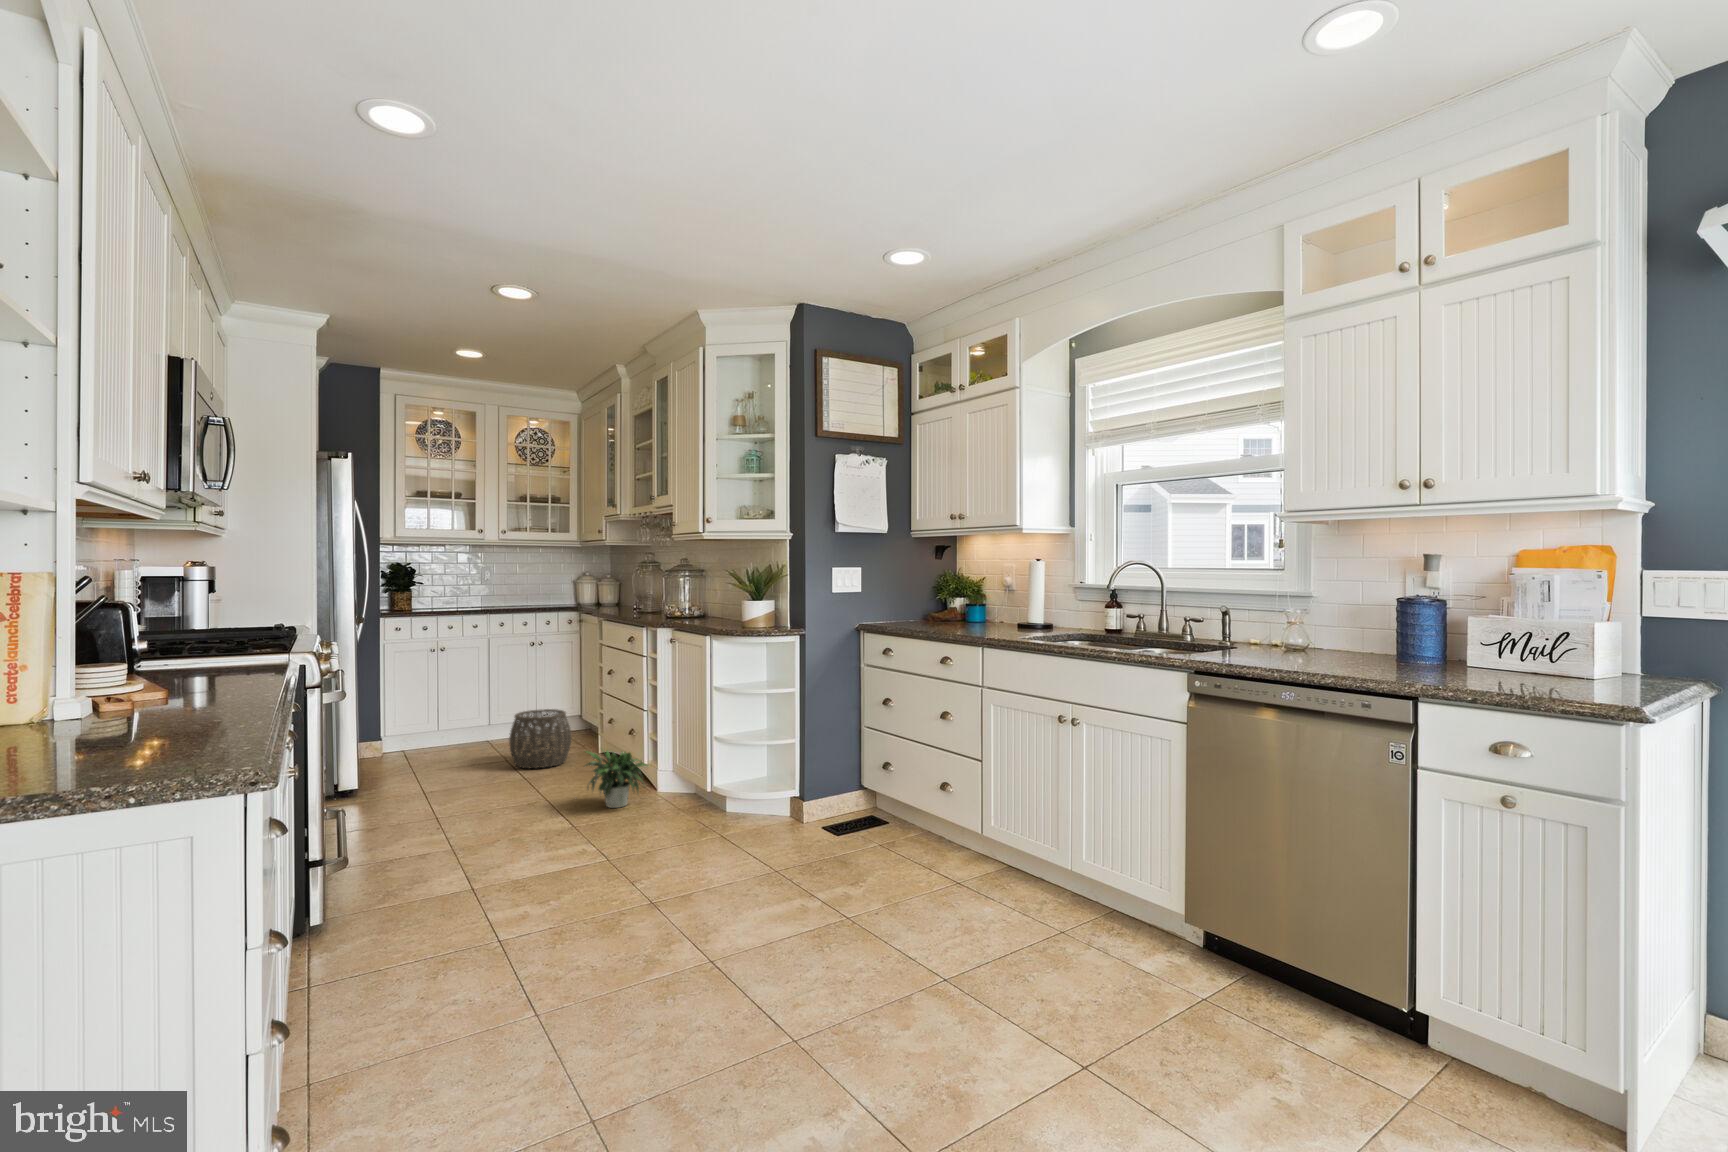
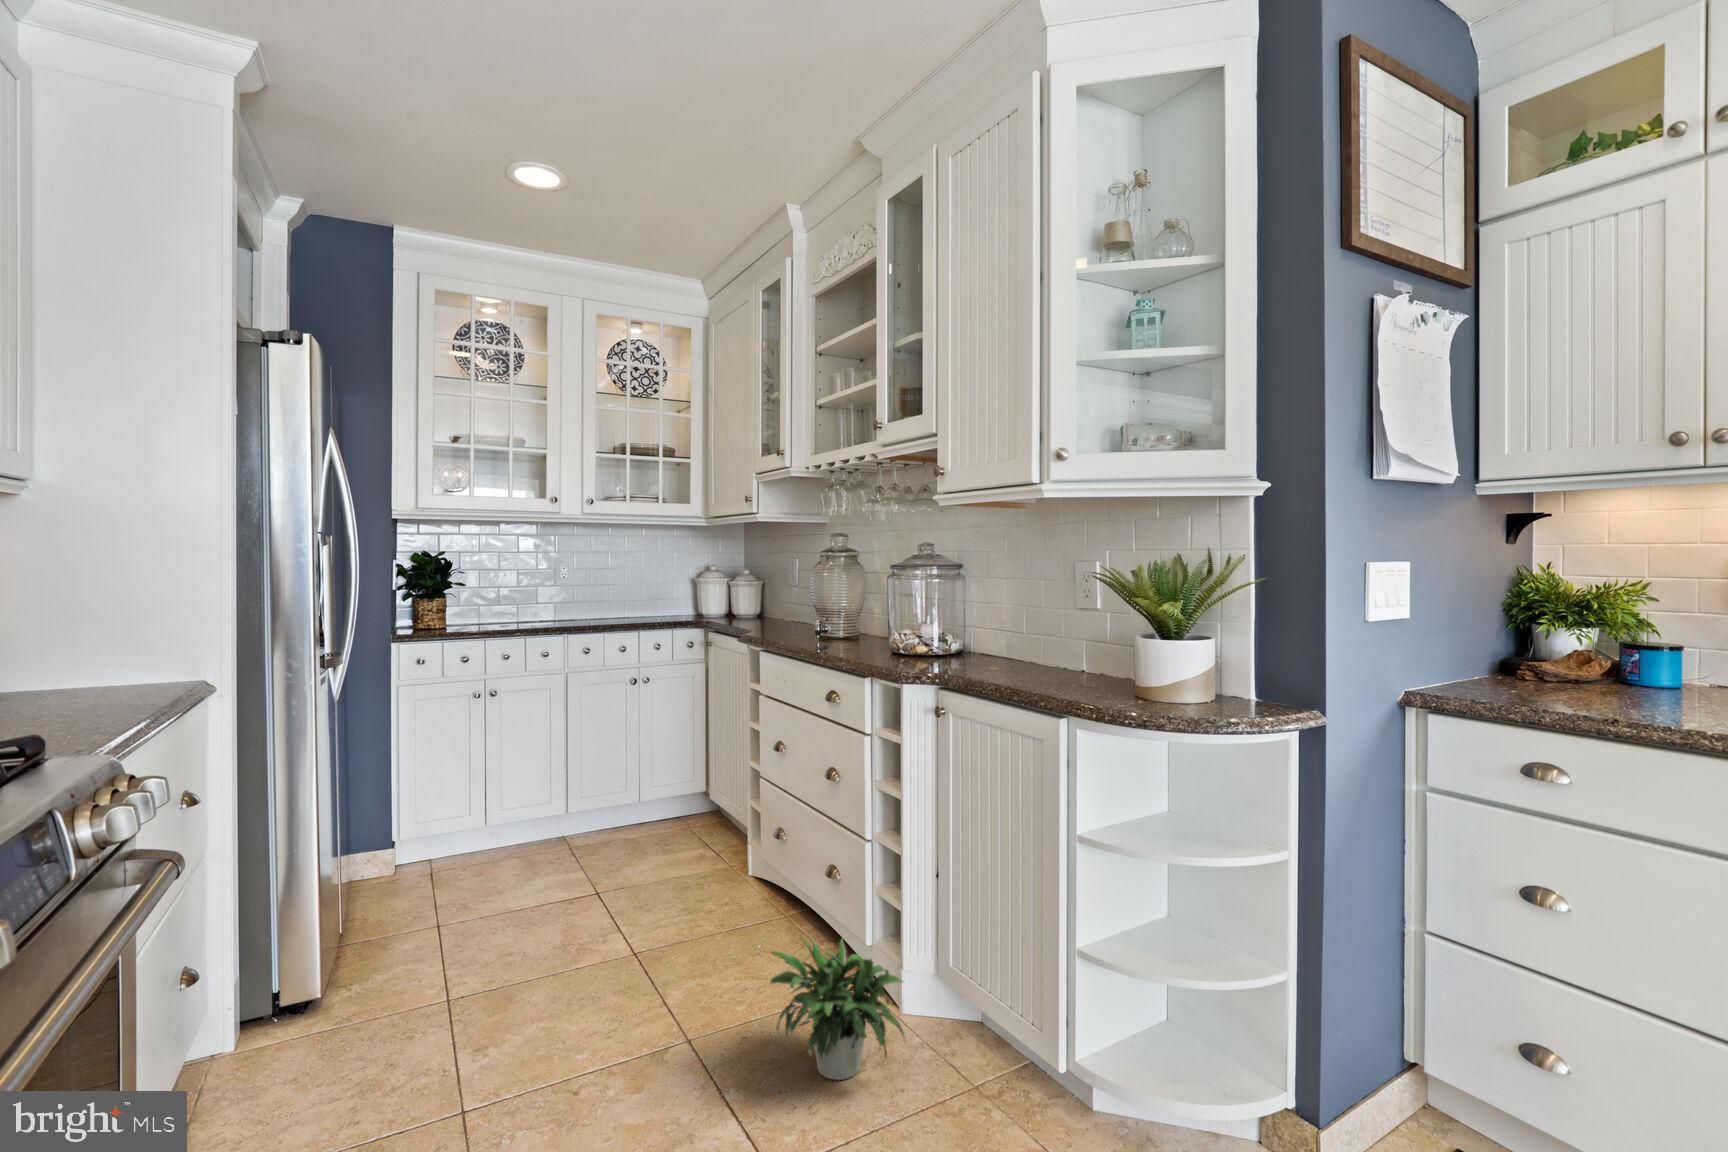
woven basket: present [509,709,572,768] -> none [604,805,711,922]

